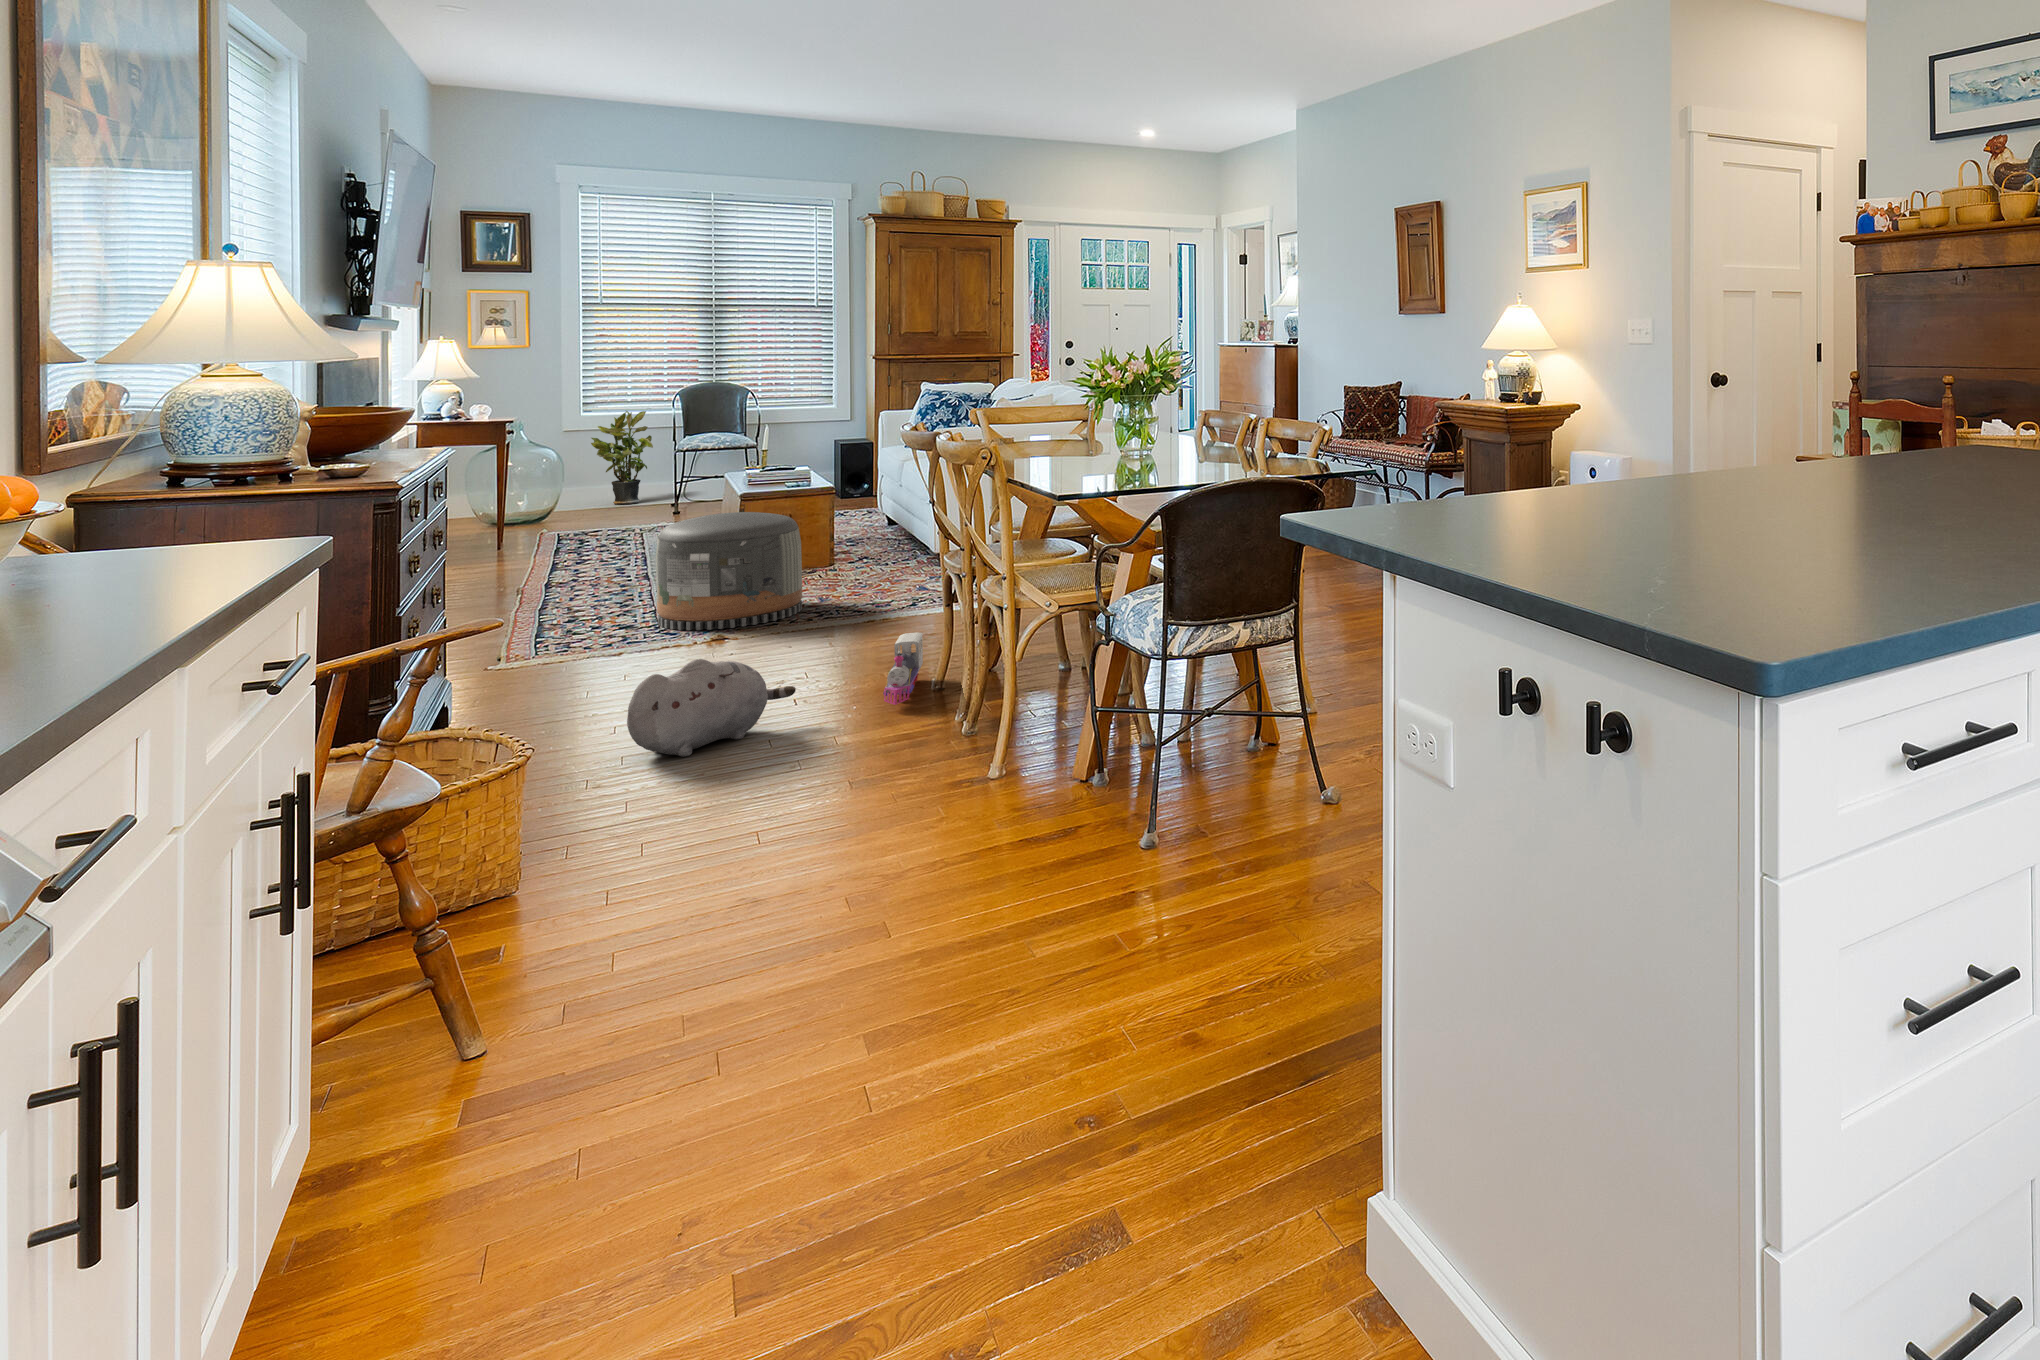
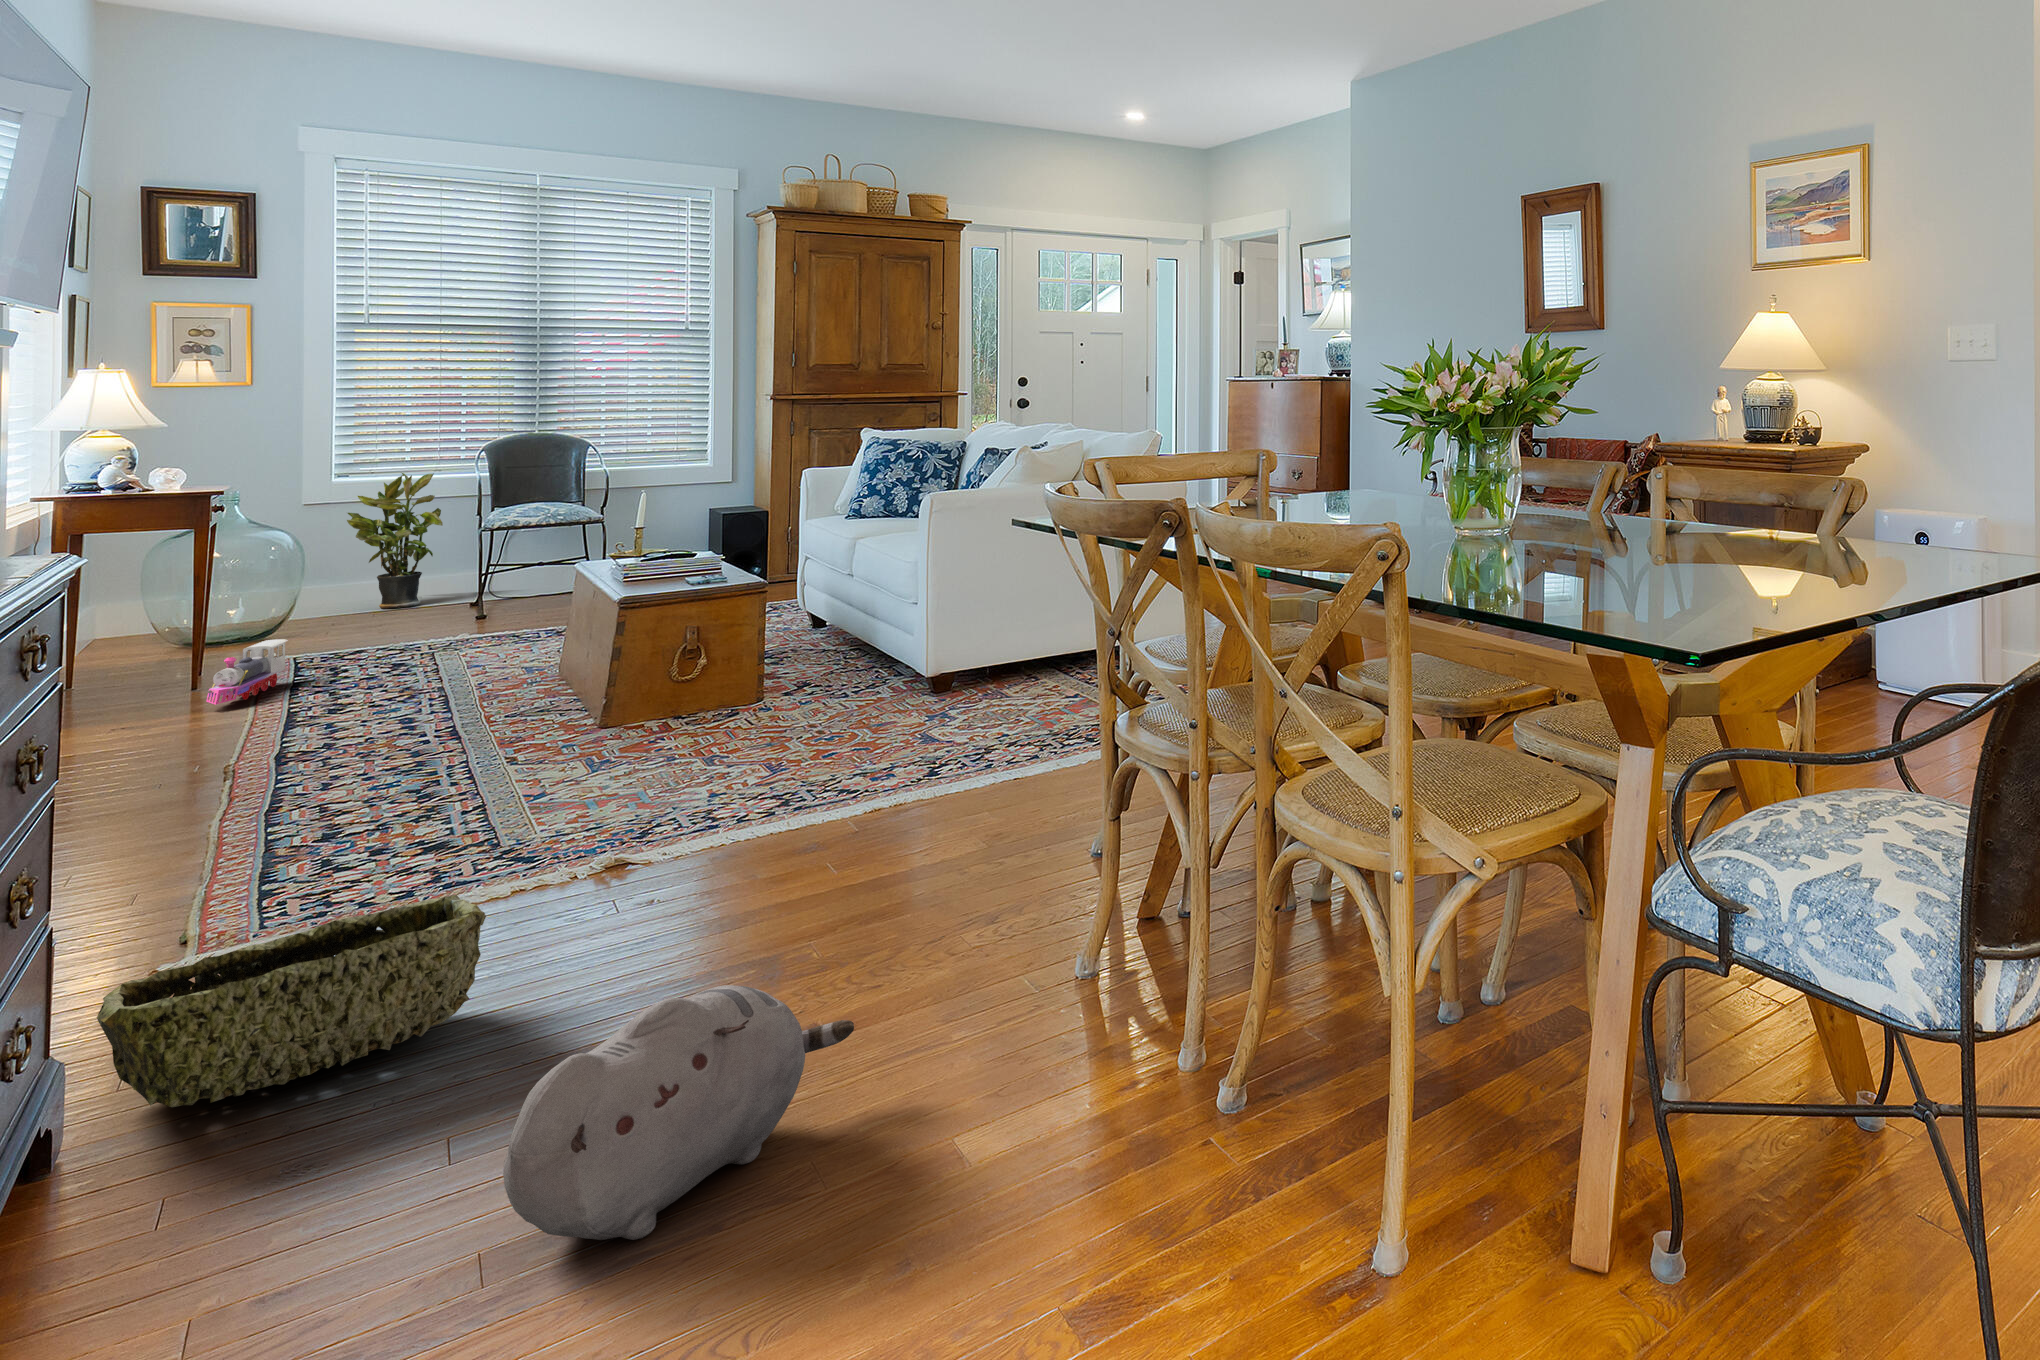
pouf: present [656,512,802,630] -> none [493,634,746,849]
woven basket: none [465,632,635,710] -> present [97,895,486,1107]
toy train: present [883,632,923,705] -> present [207,639,288,705]

